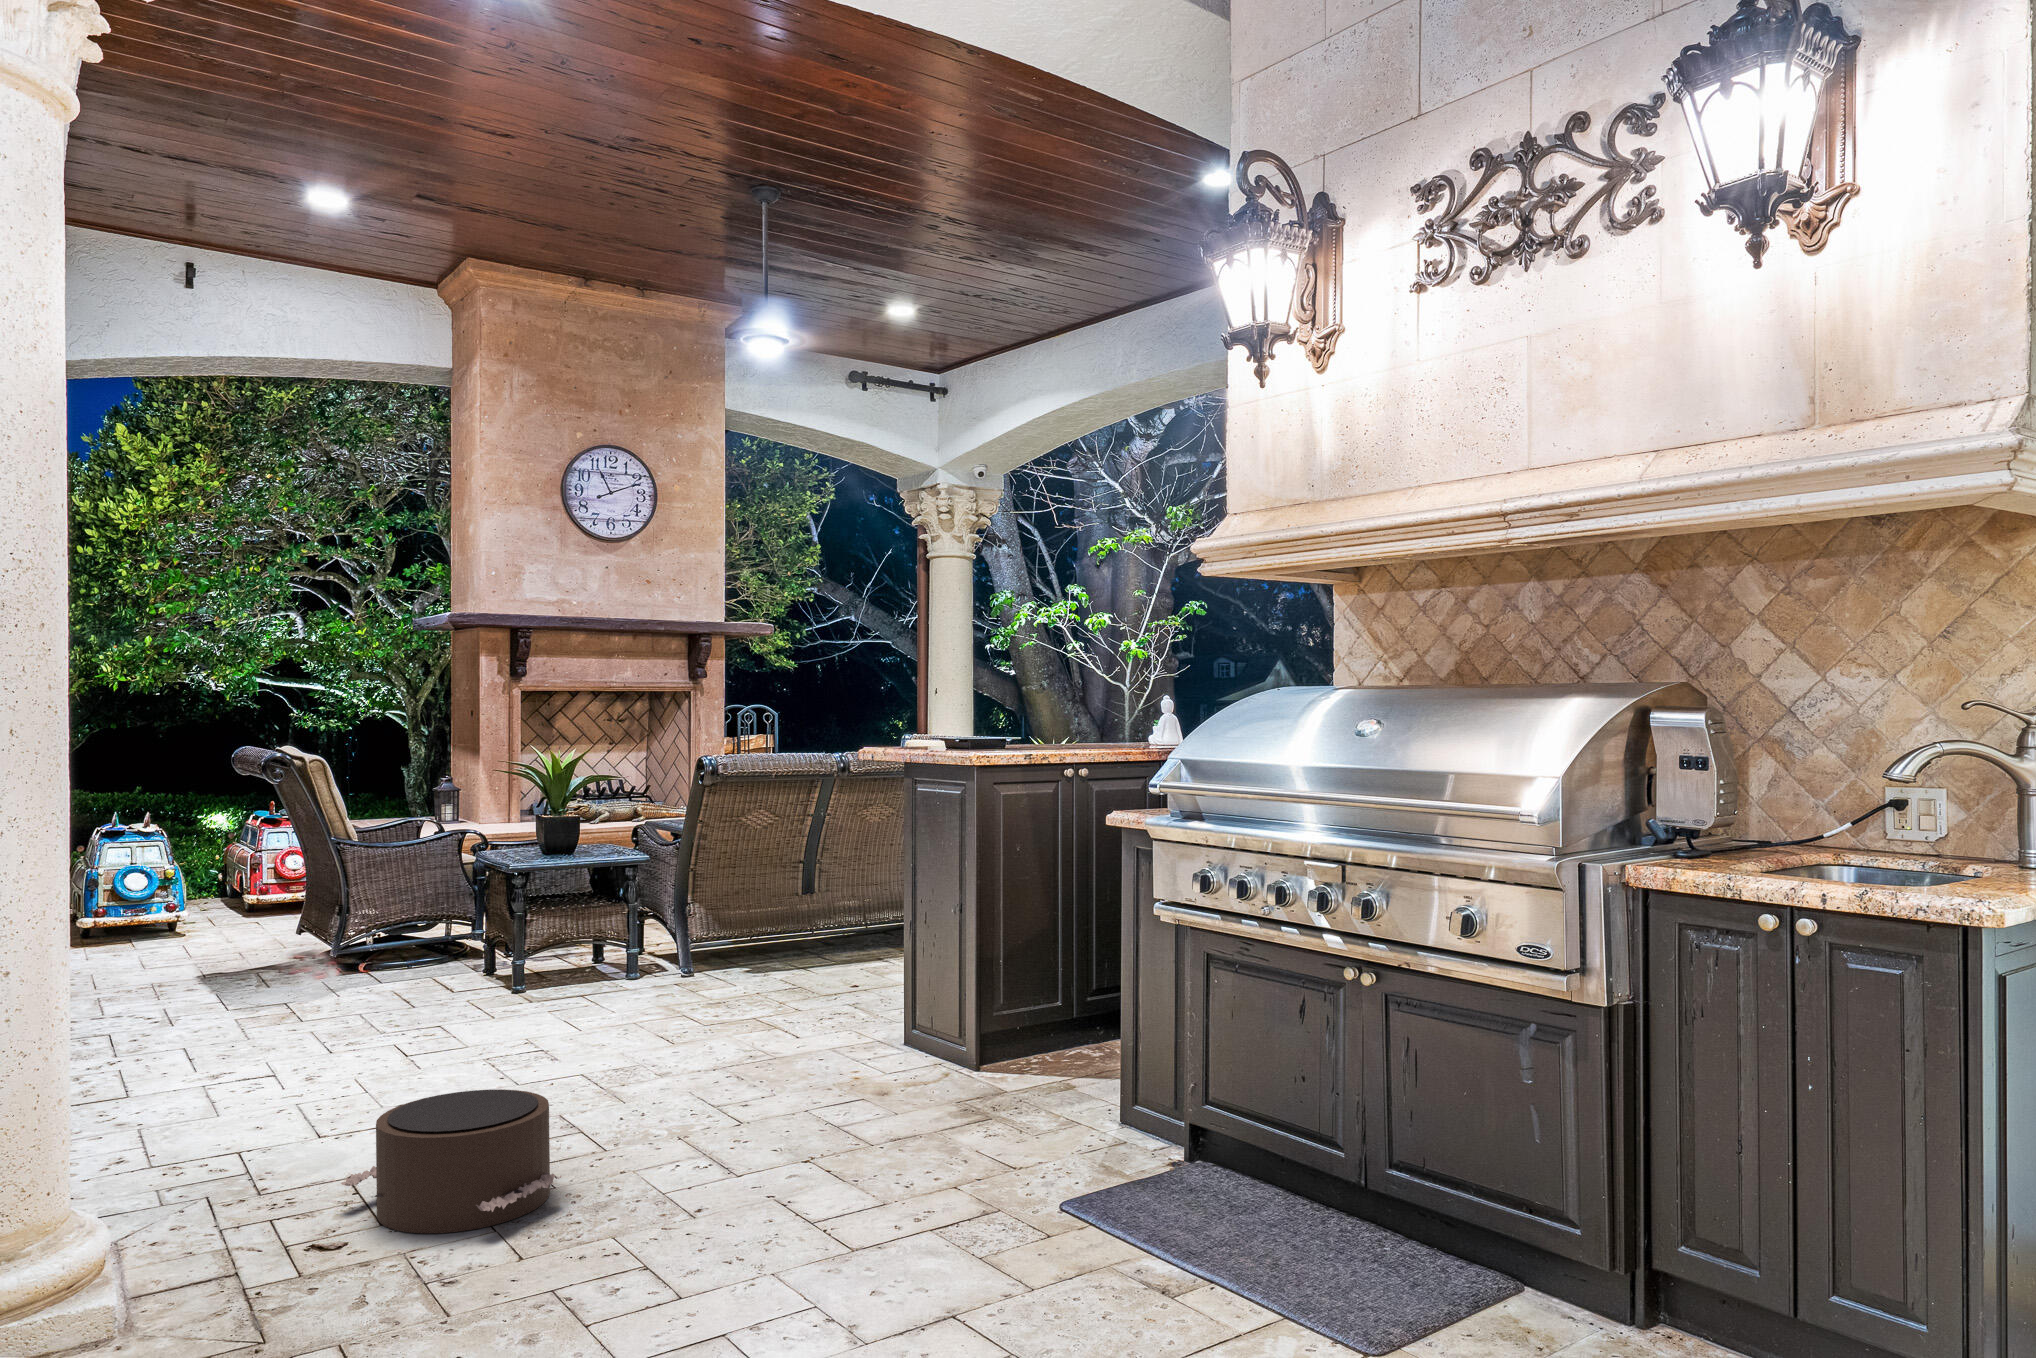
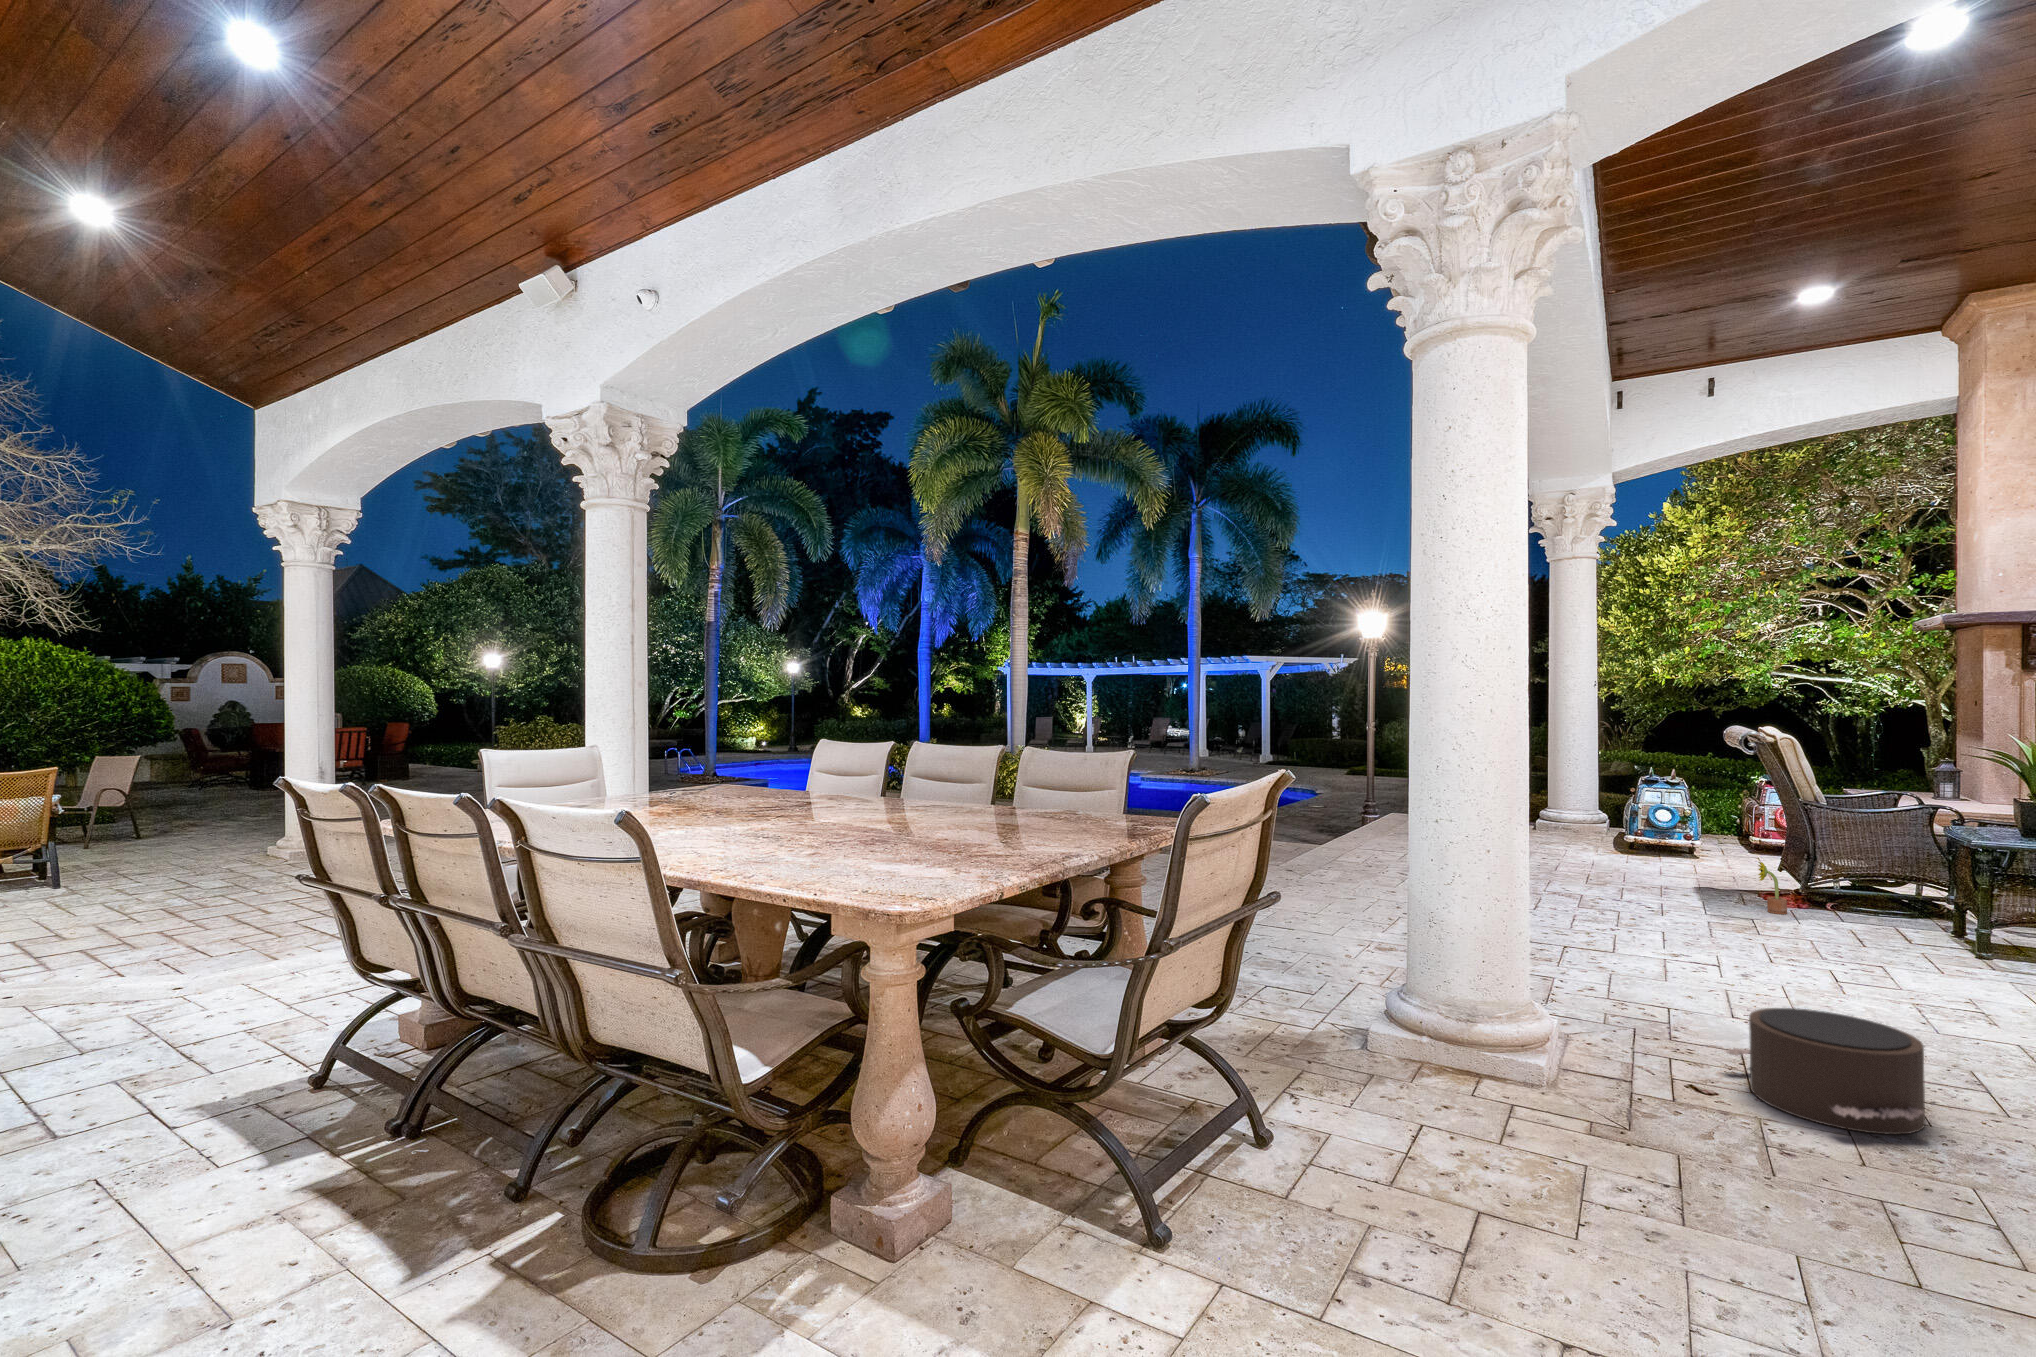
decorative plant: none [282,923,317,991] -> present [1758,862,1787,914]

